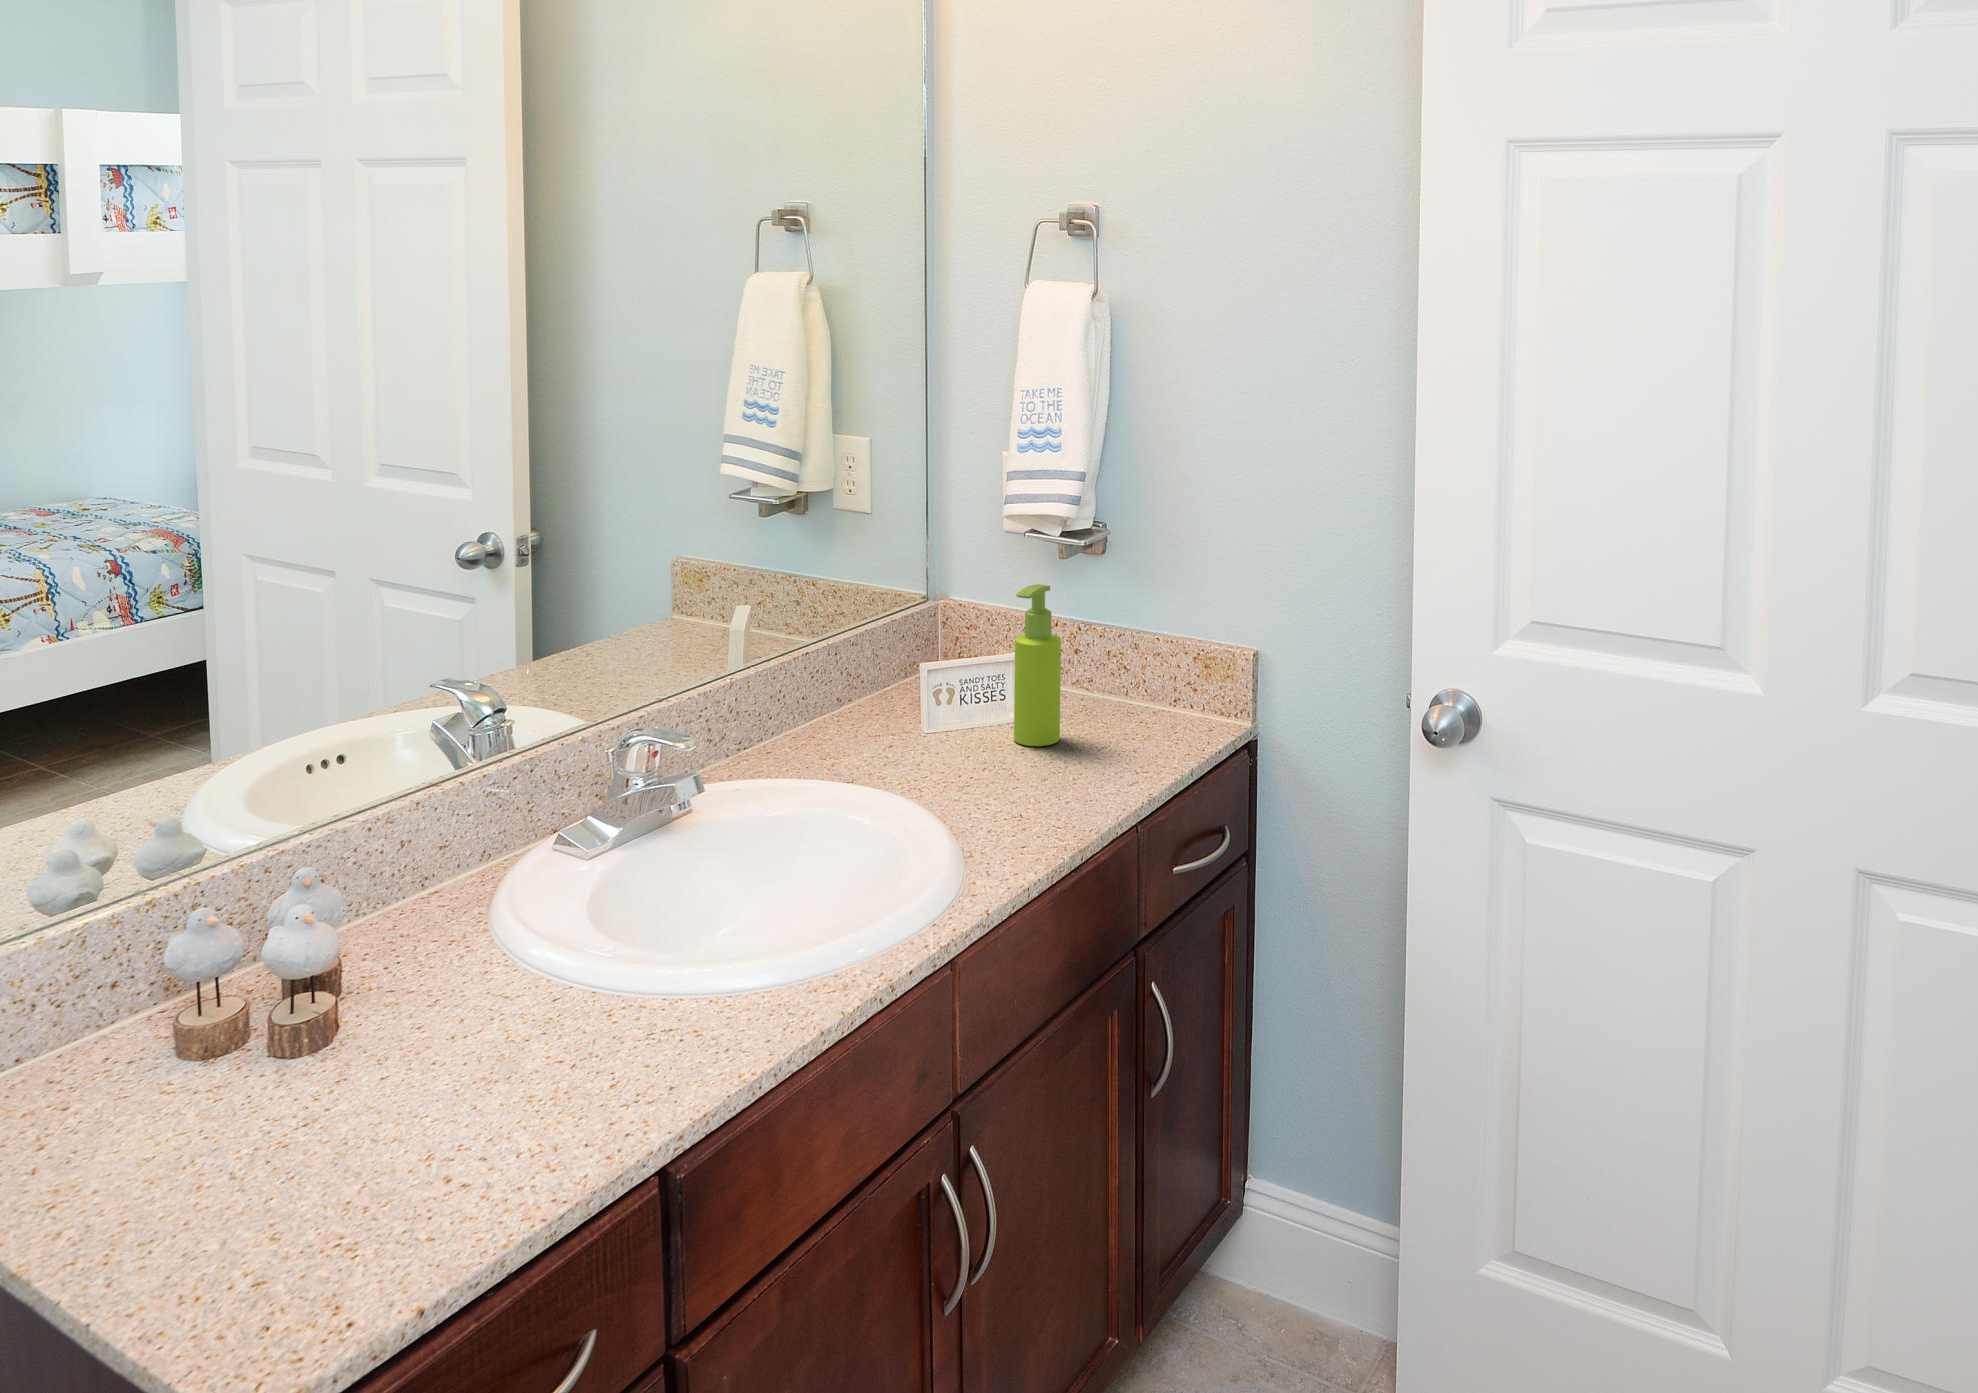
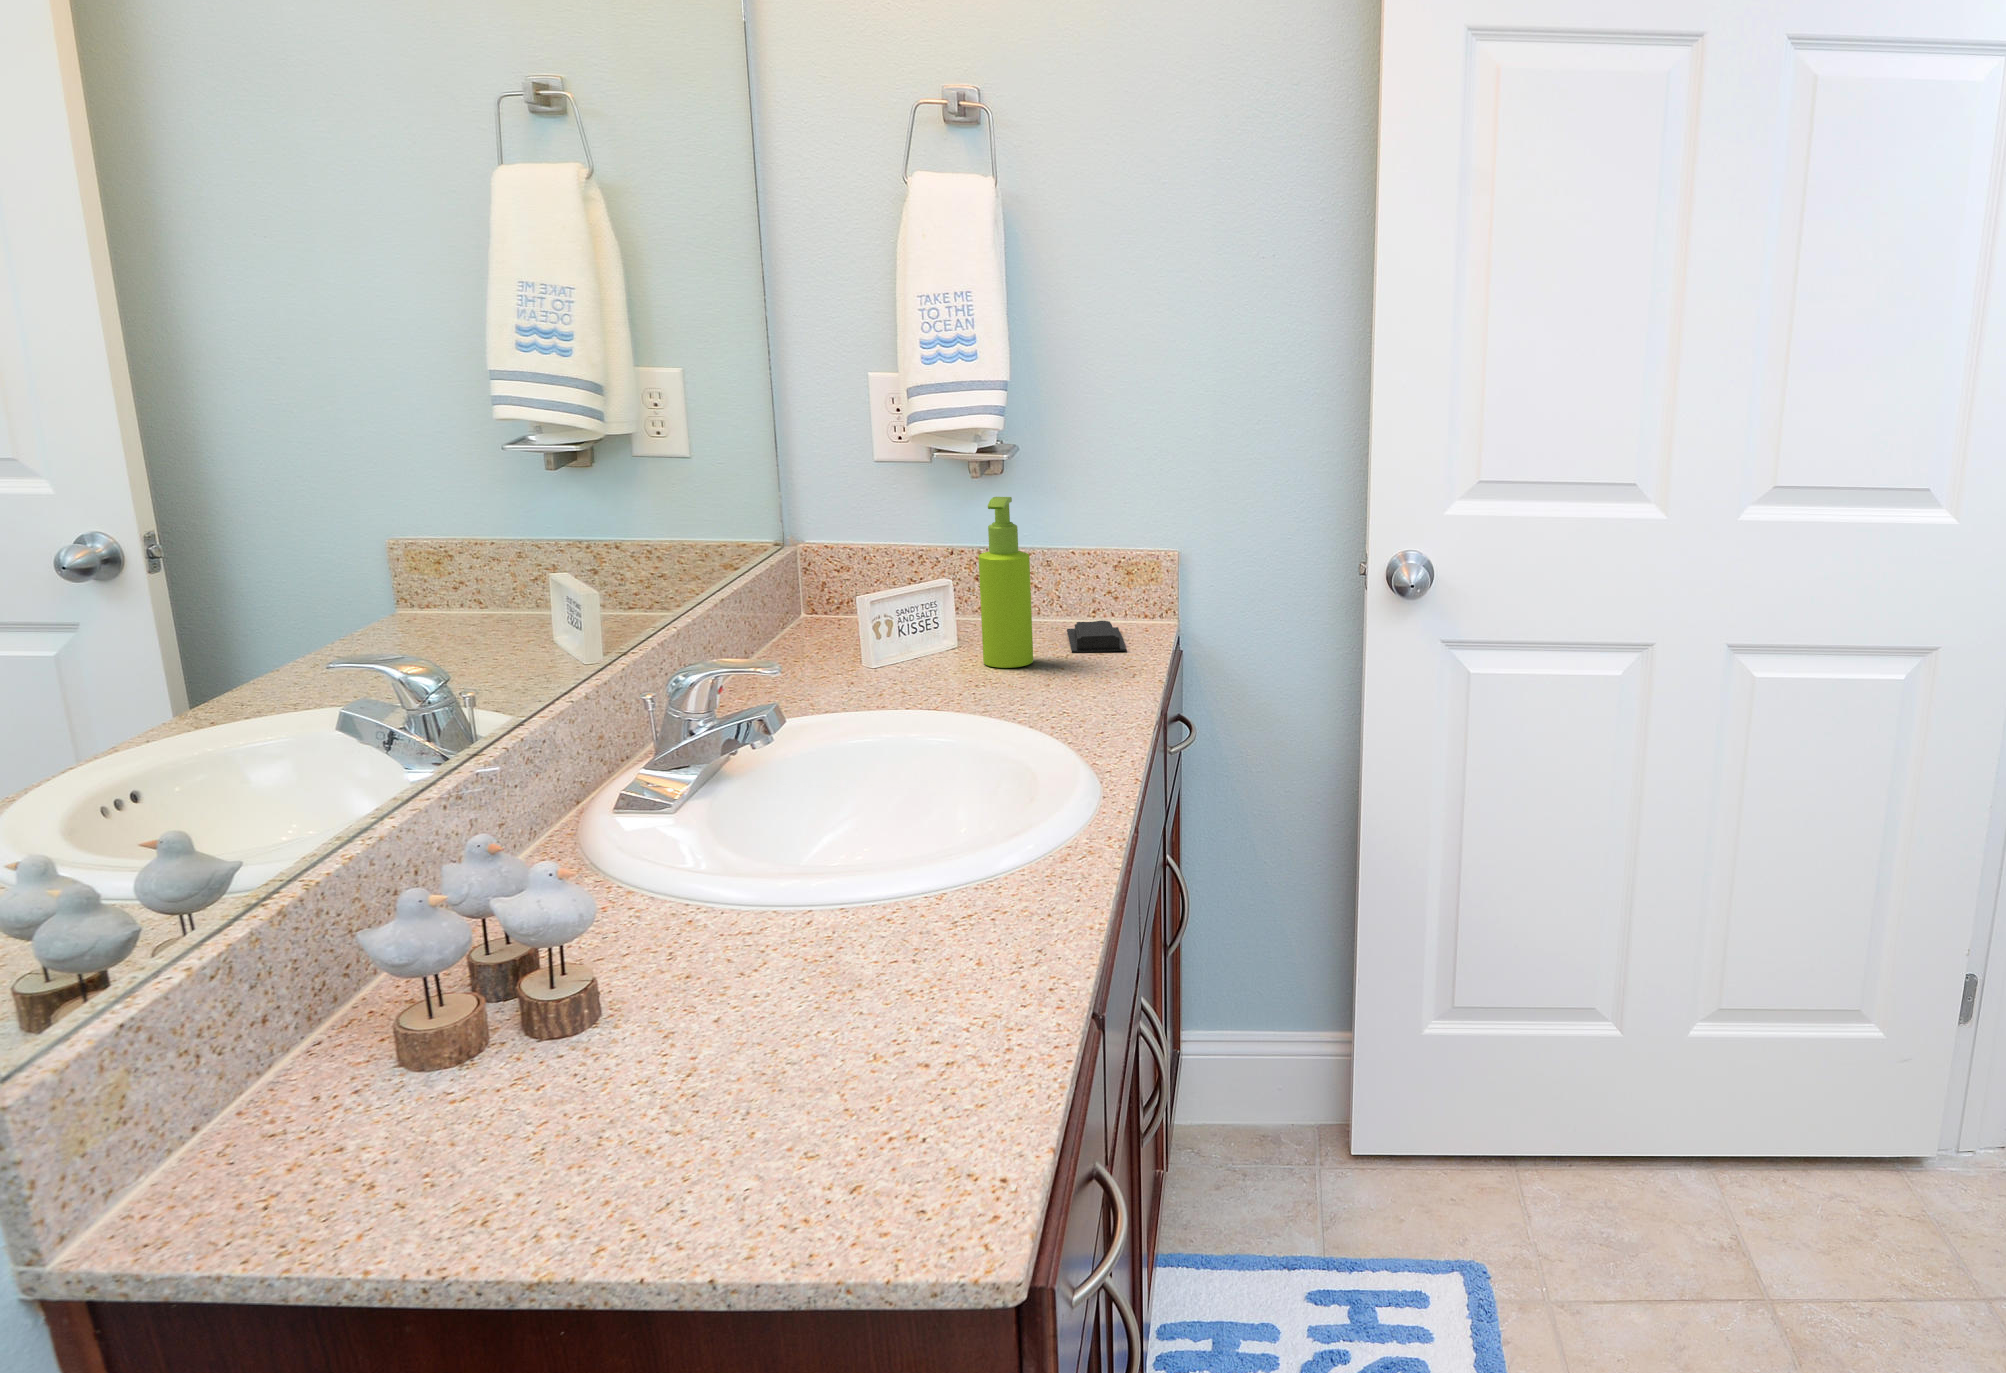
soap bar: none [1108,704,1182,742] -> present [1067,621,1126,653]

